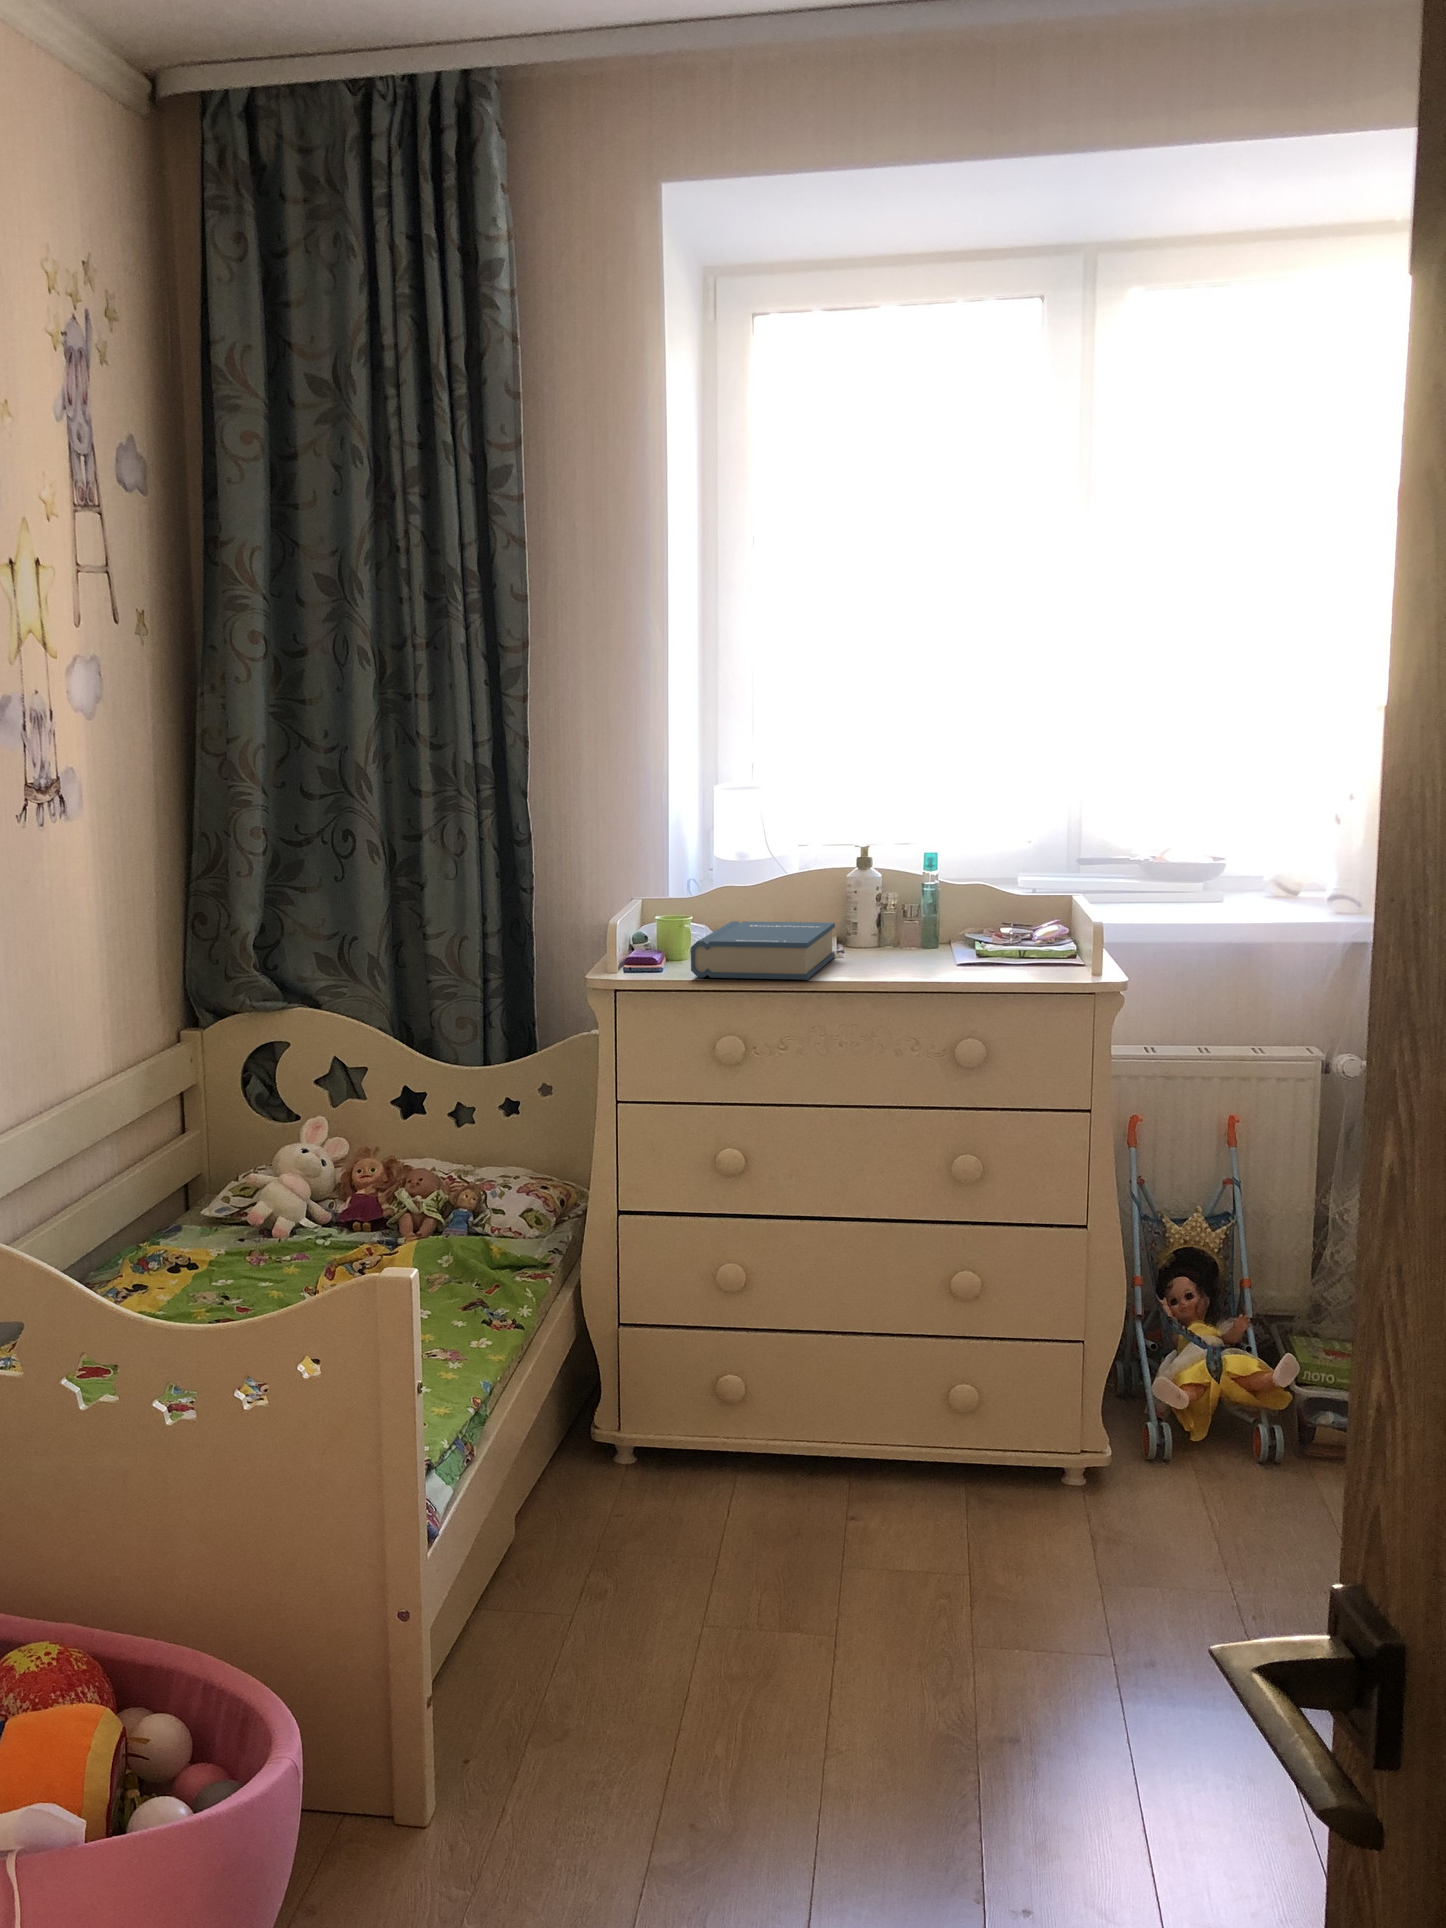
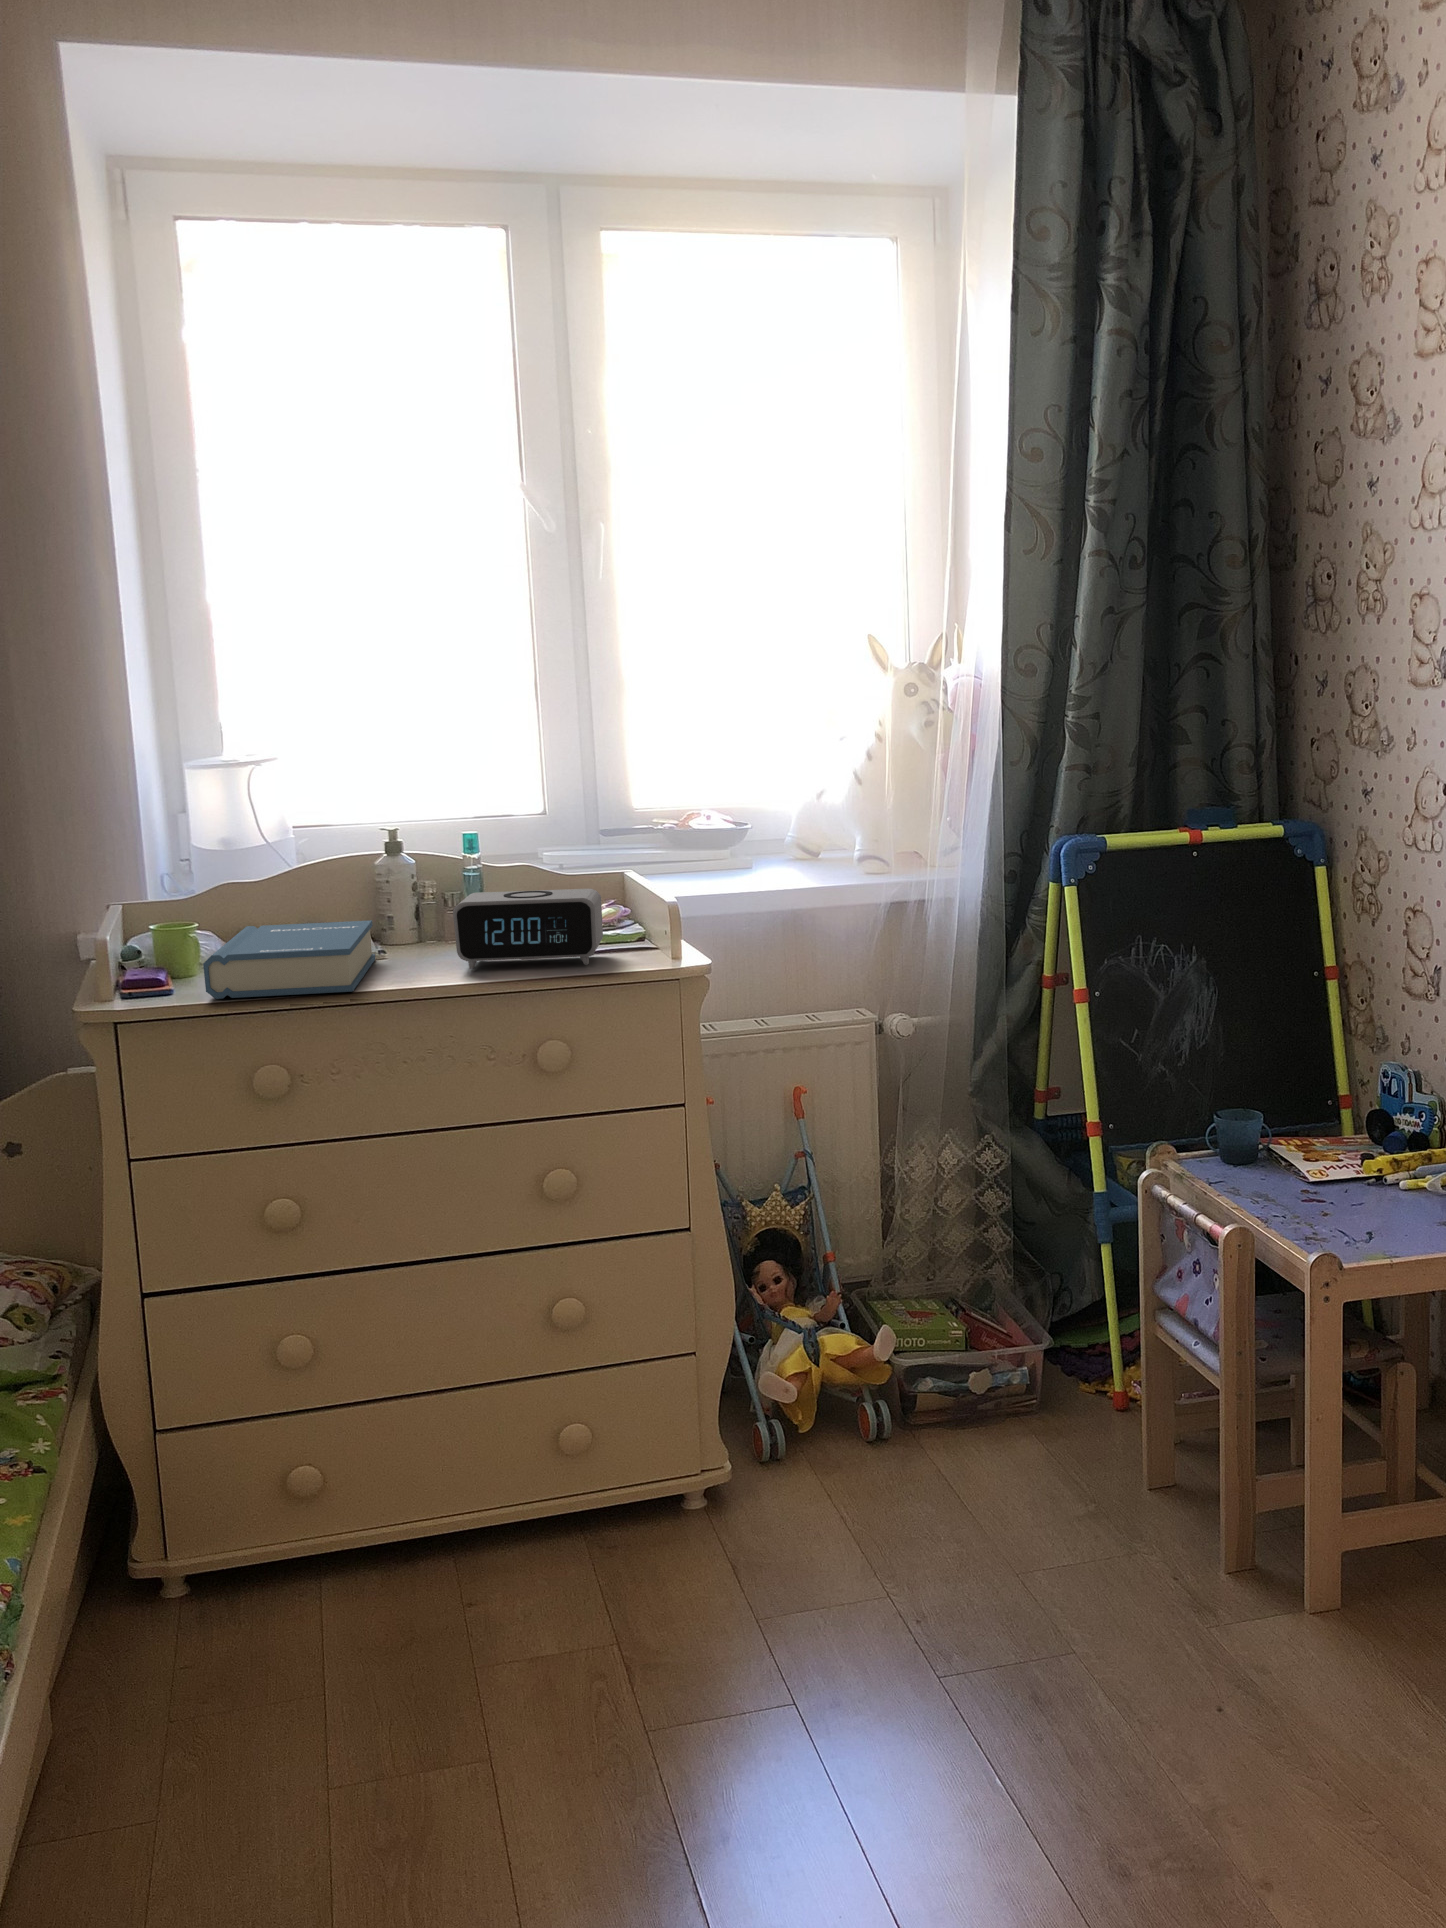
alarm clock: none [900,903,1036,973] -> present [453,889,603,969]

